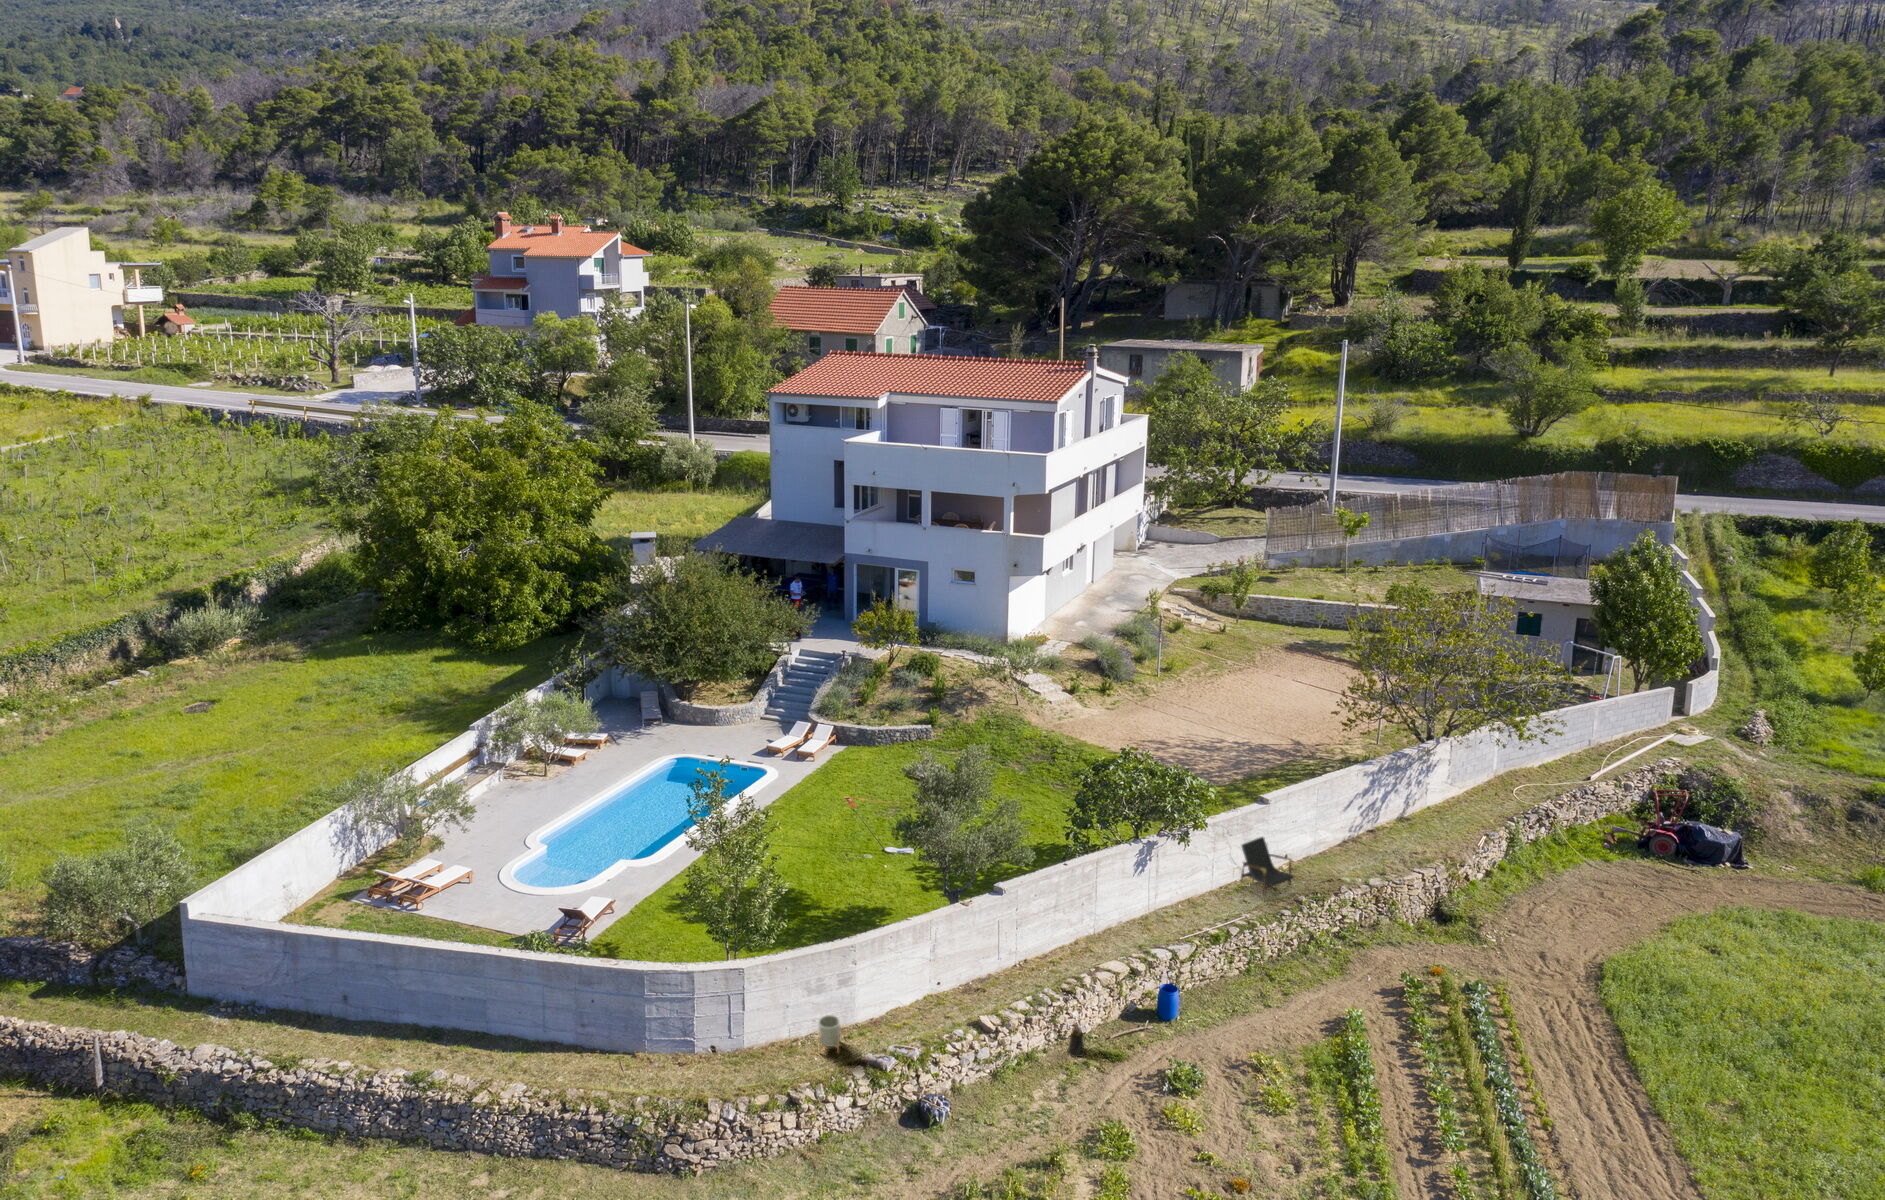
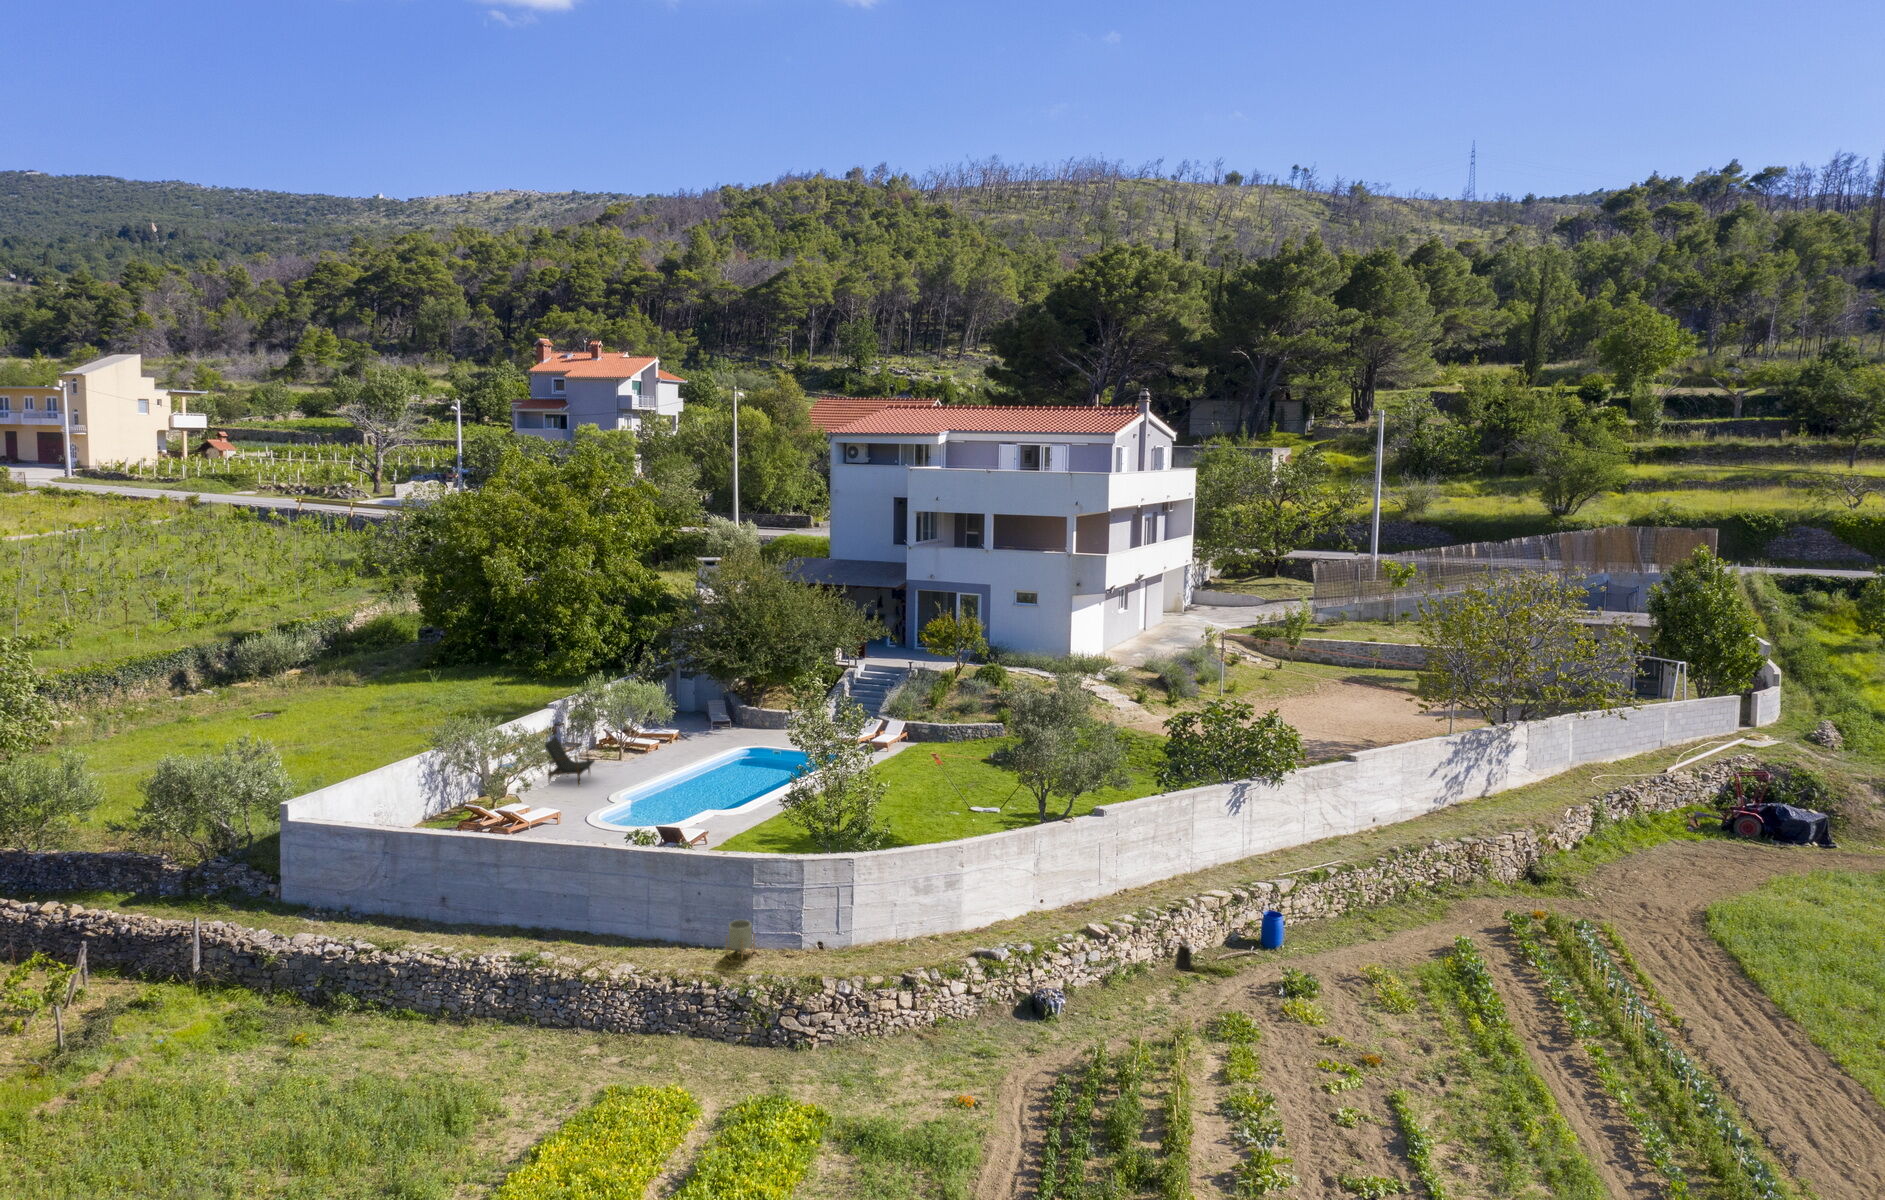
lounge chair: present [1240,837,1294,900] -> present [545,737,595,785]
planter: present [818,1015,840,1052] -> present [726,920,755,958]

